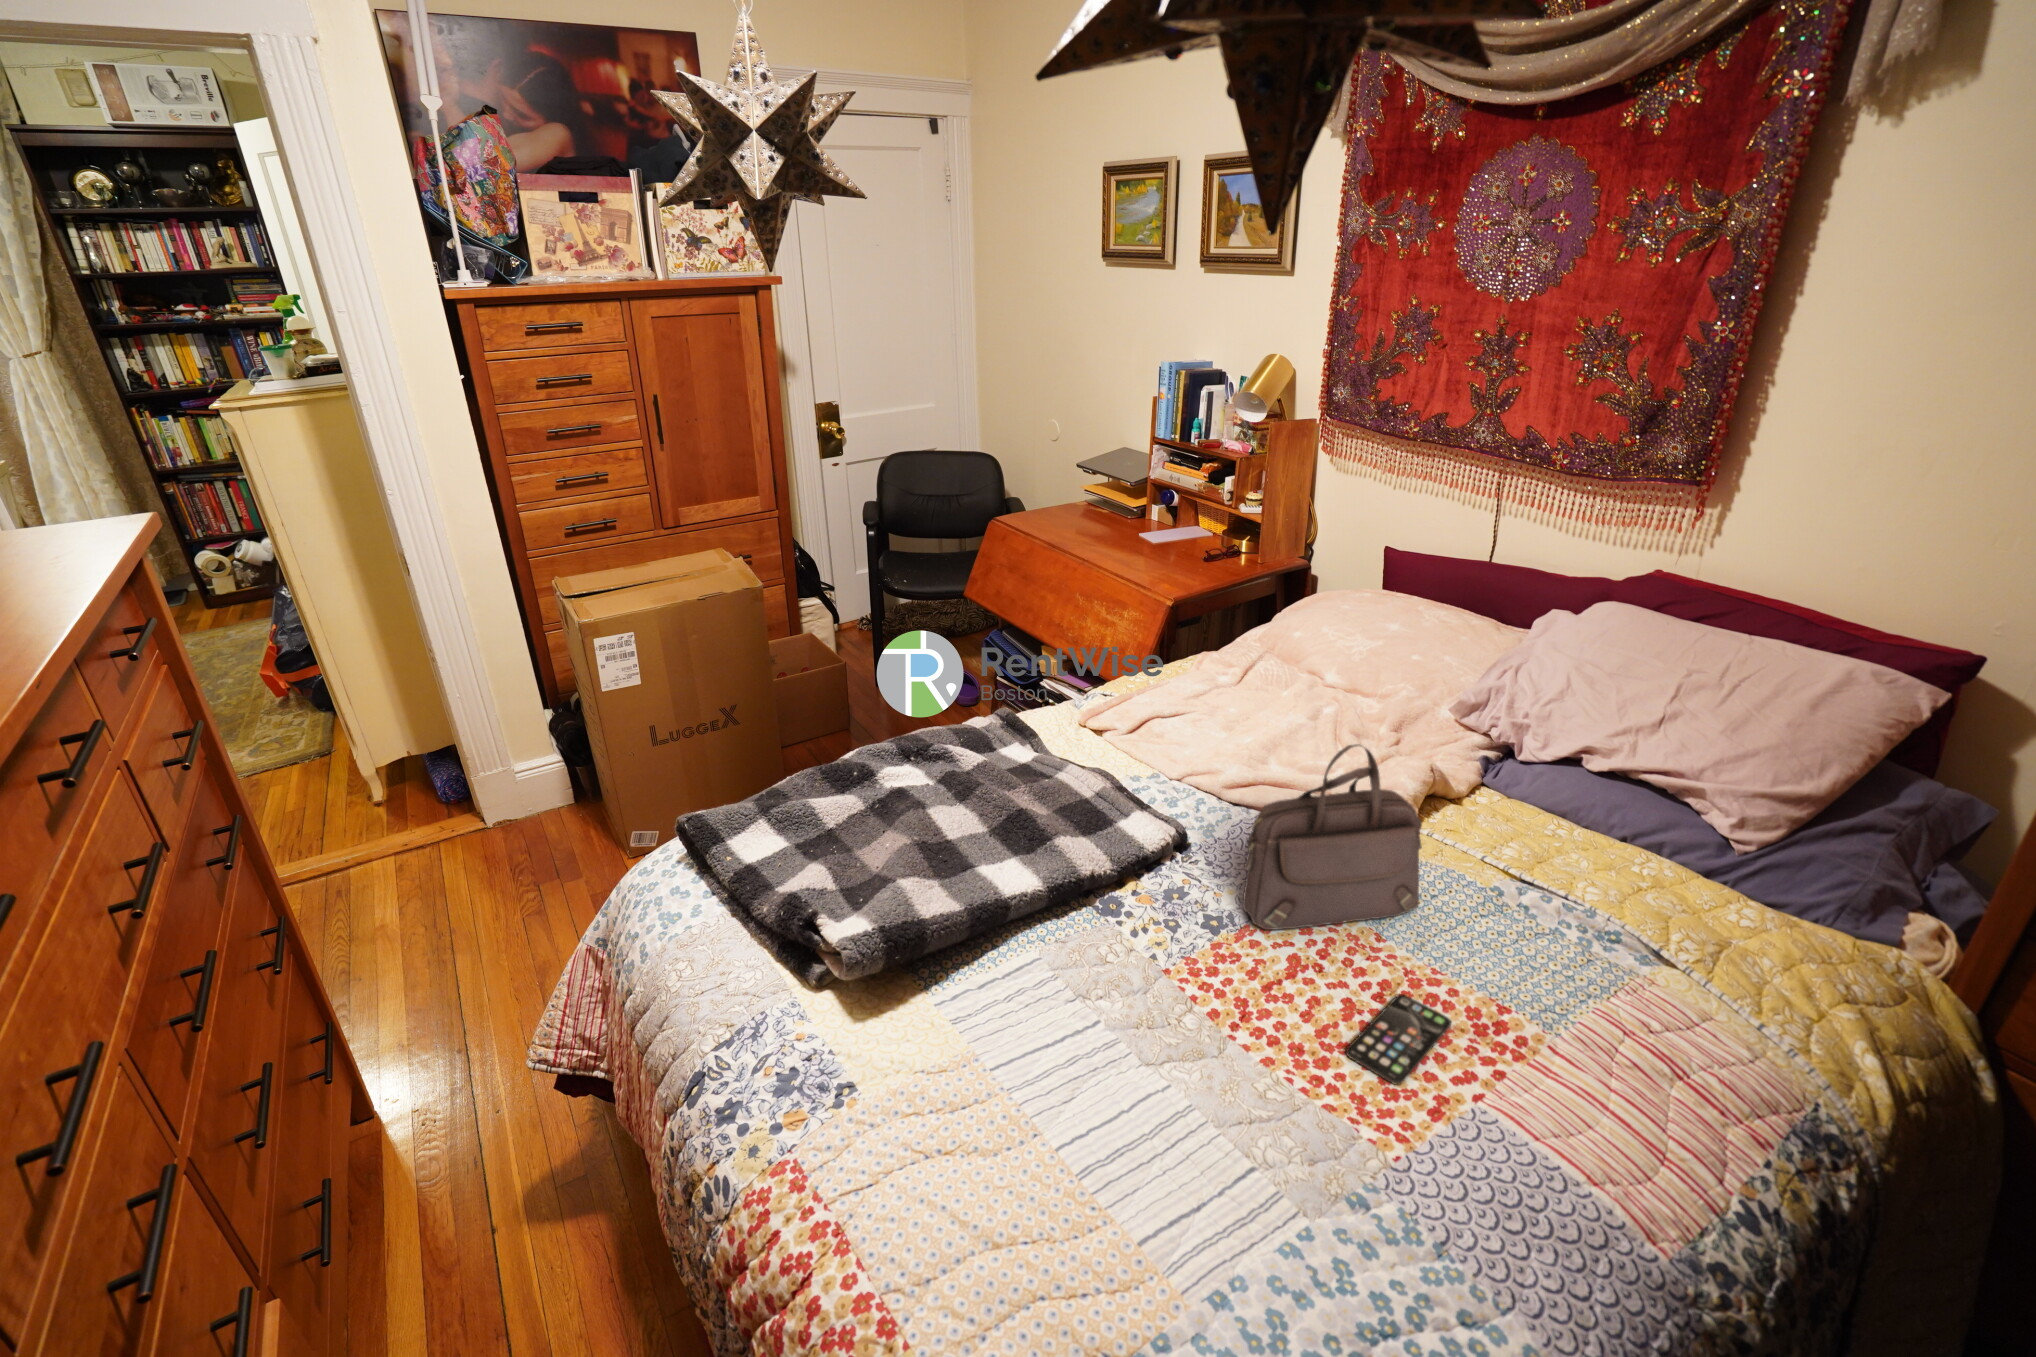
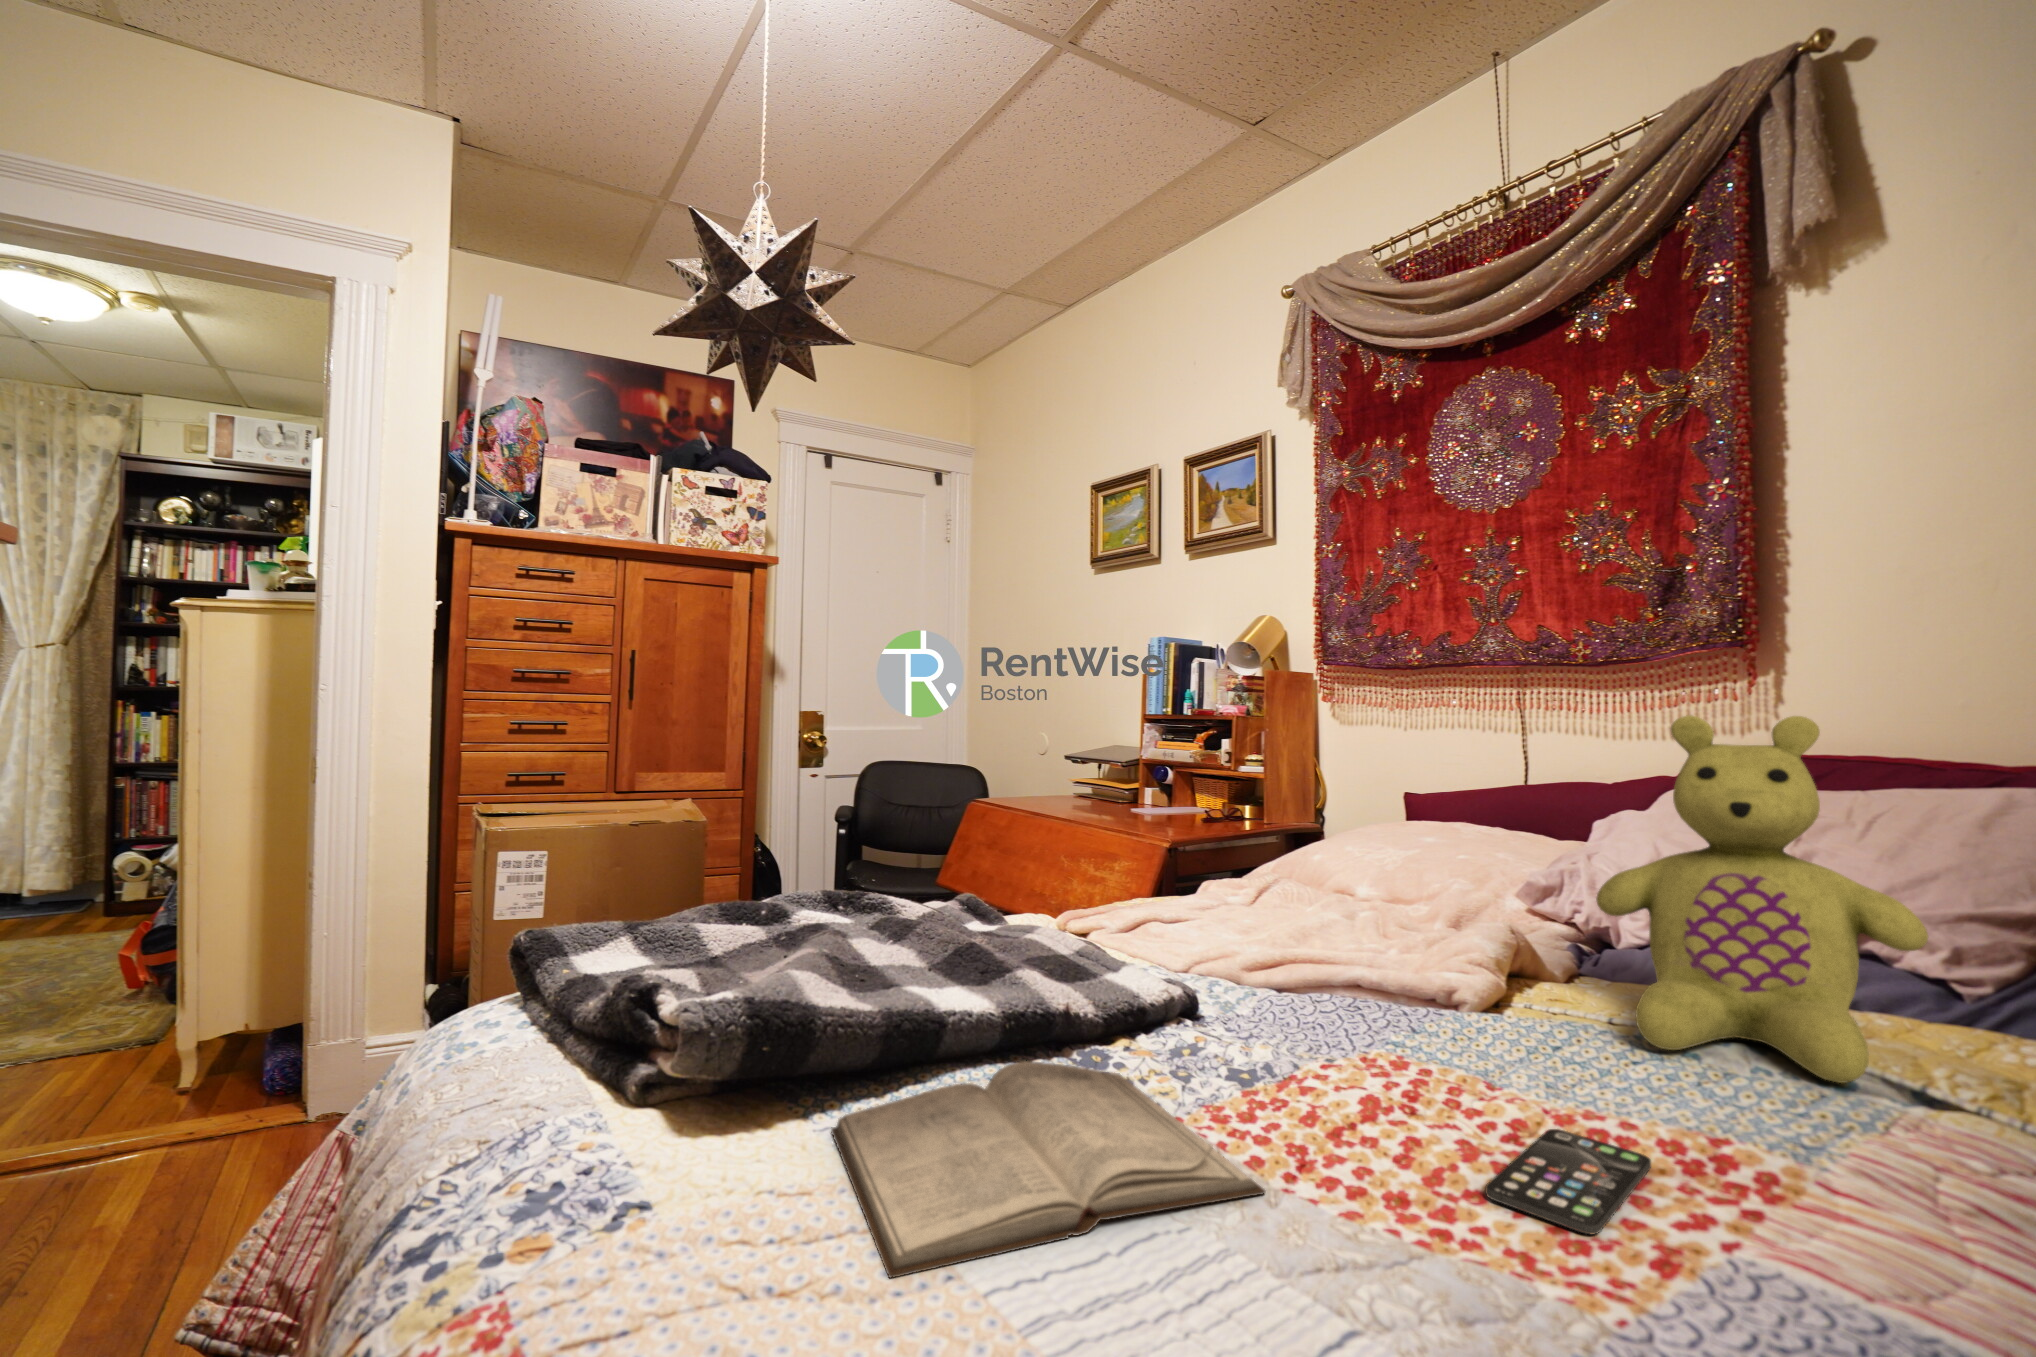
stuffed bear: none [1487,670,1700,942] -> present [1596,715,1928,1083]
handbag: present [1243,744,1422,930] -> none [1277,766,1544,1068]
diary: none [955,945,1219,1125] -> present [831,1061,1265,1278]

